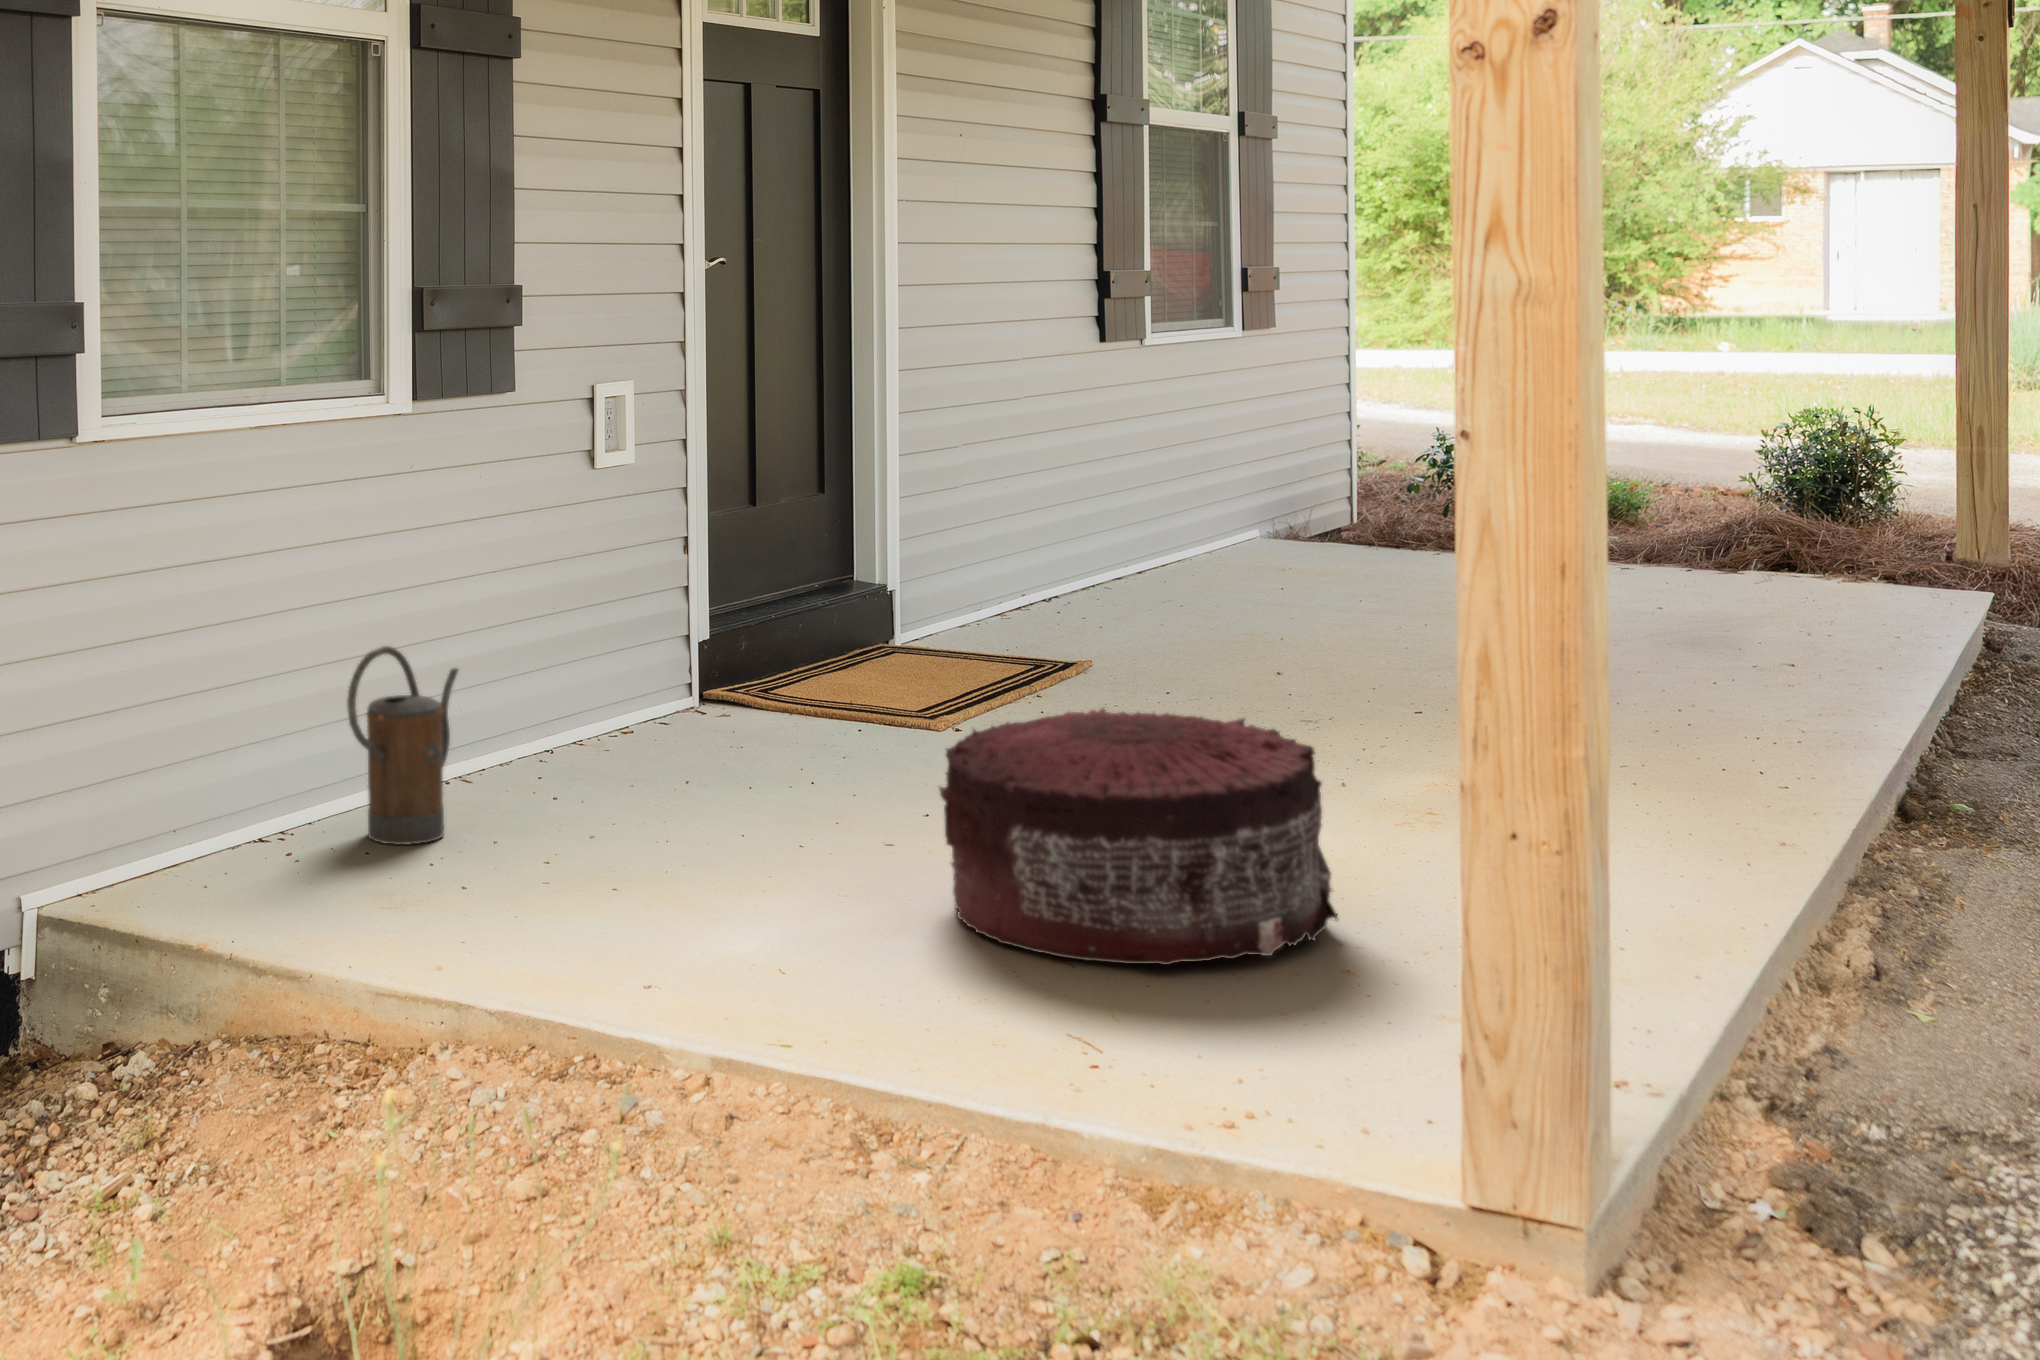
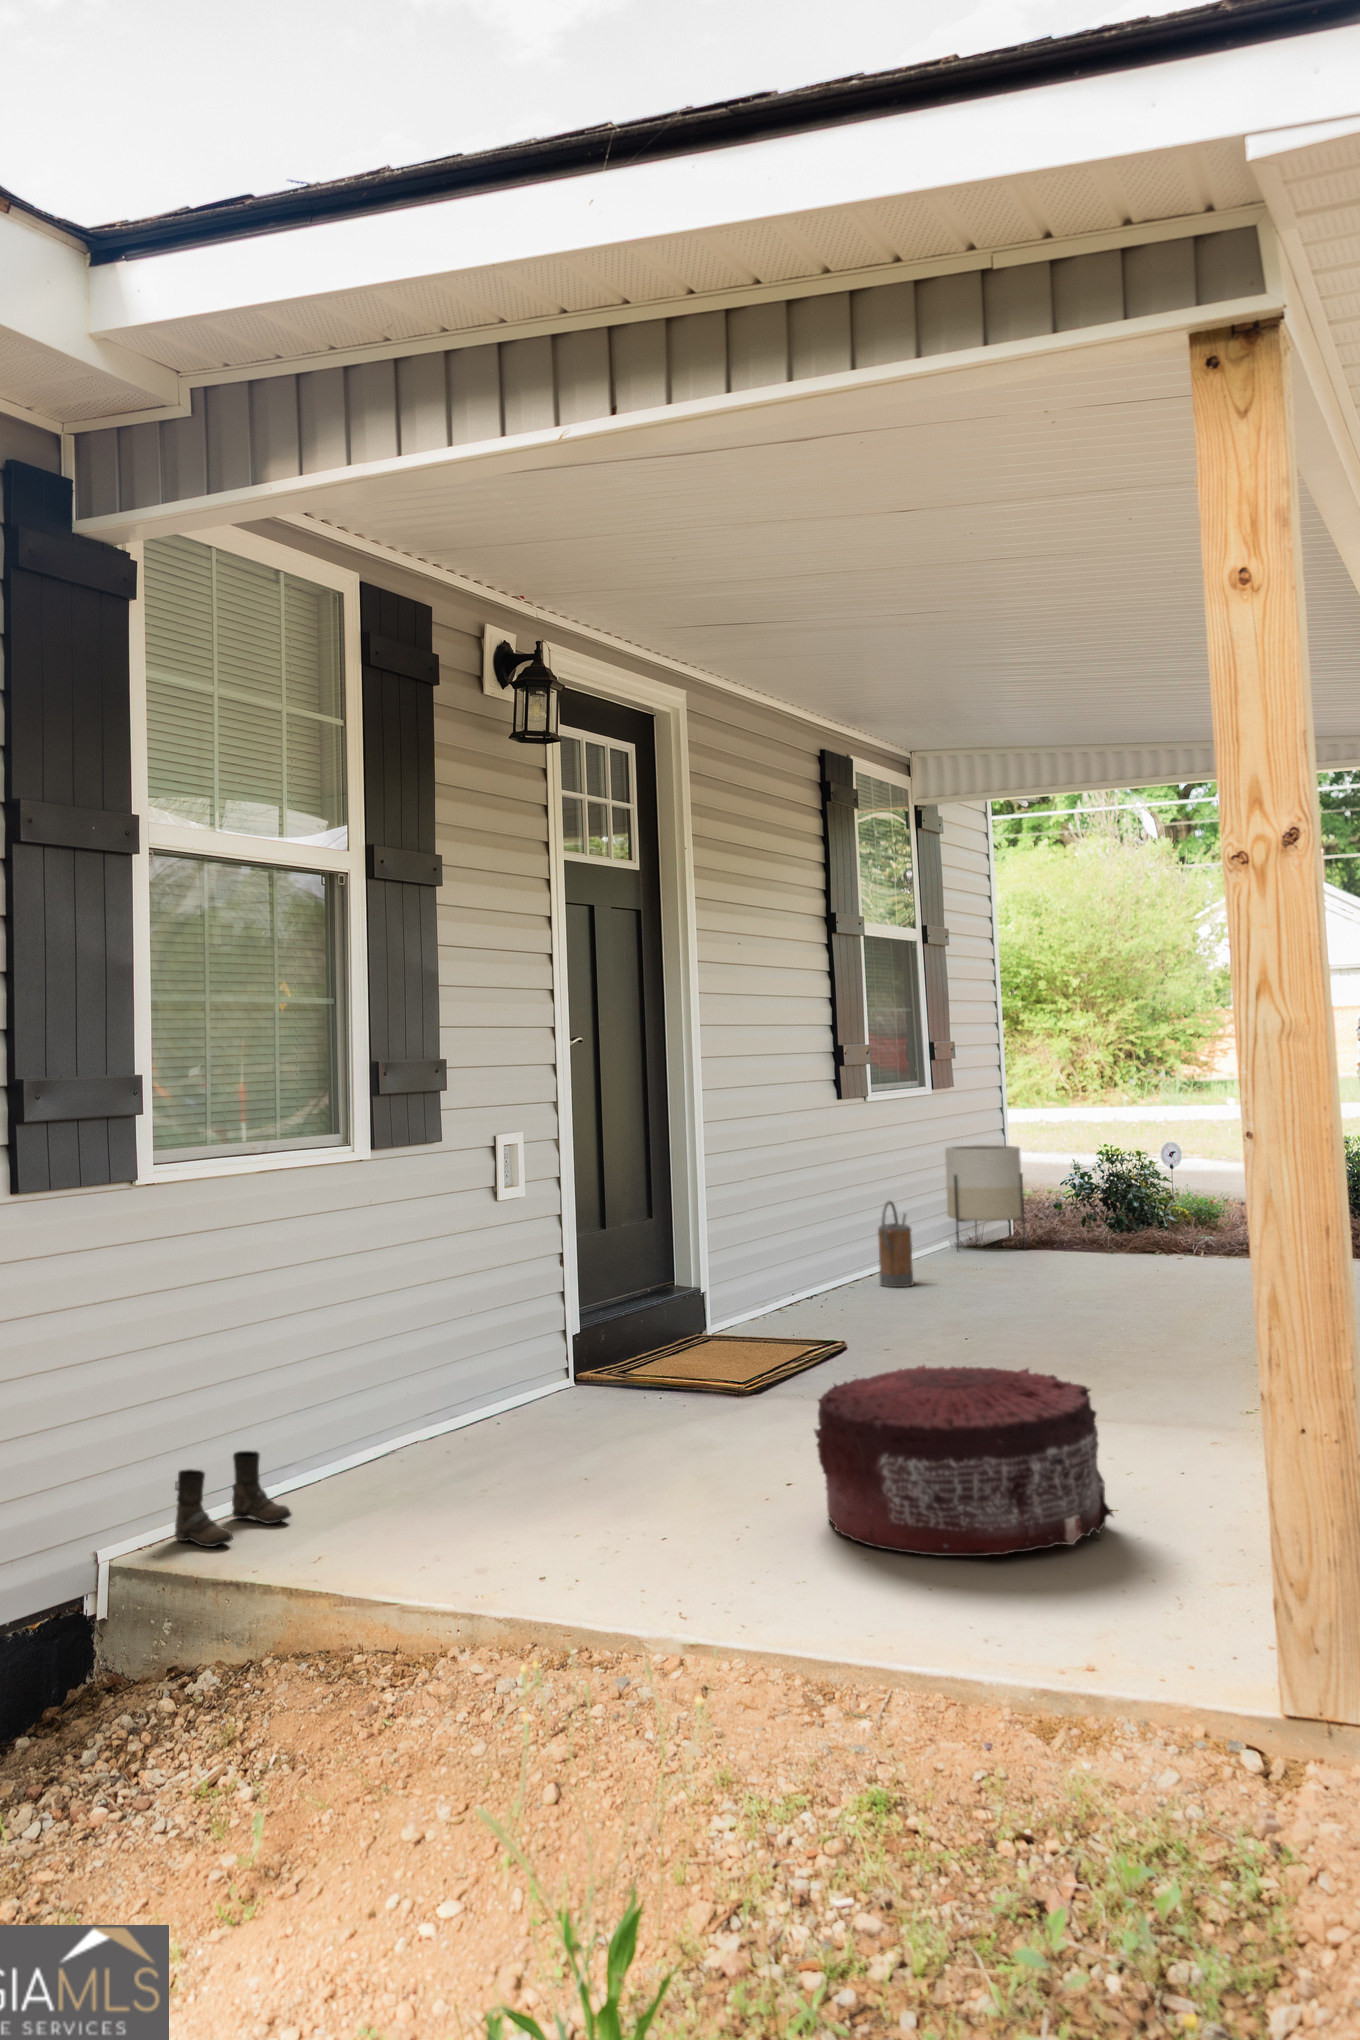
planter: none [1263,405,1367,544] -> present [945,1145,1026,1250]
watering can: present [347,646,458,845] -> present [878,1201,913,1287]
boots: none [125,780,277,897] -> present [175,1451,292,1546]

